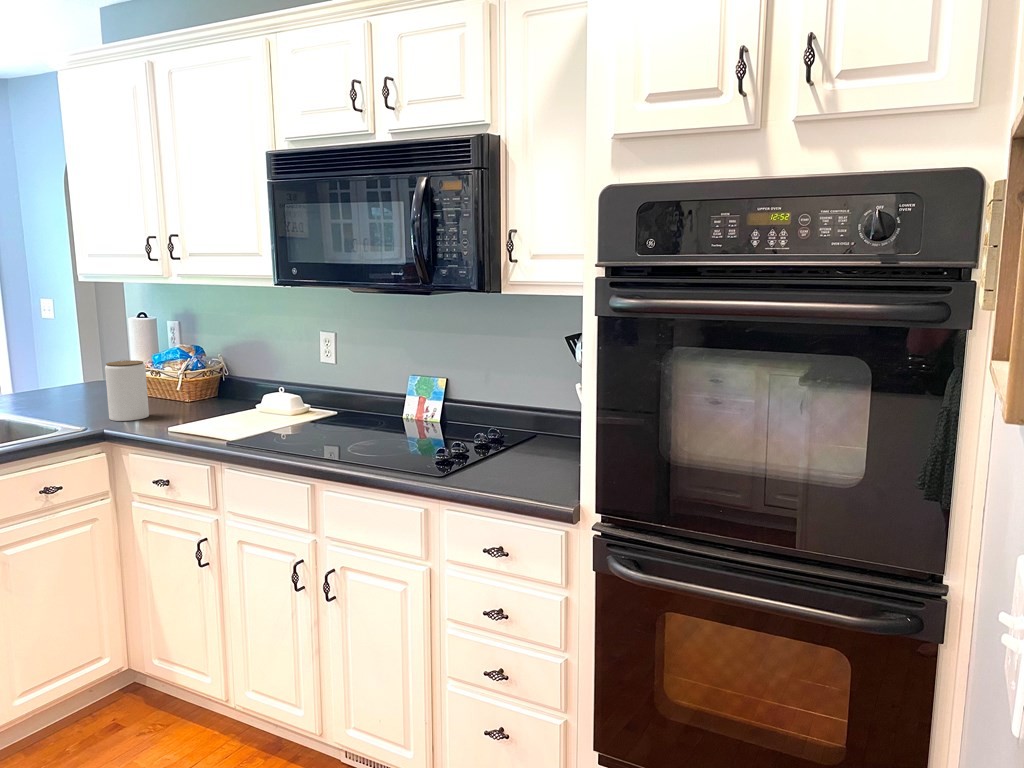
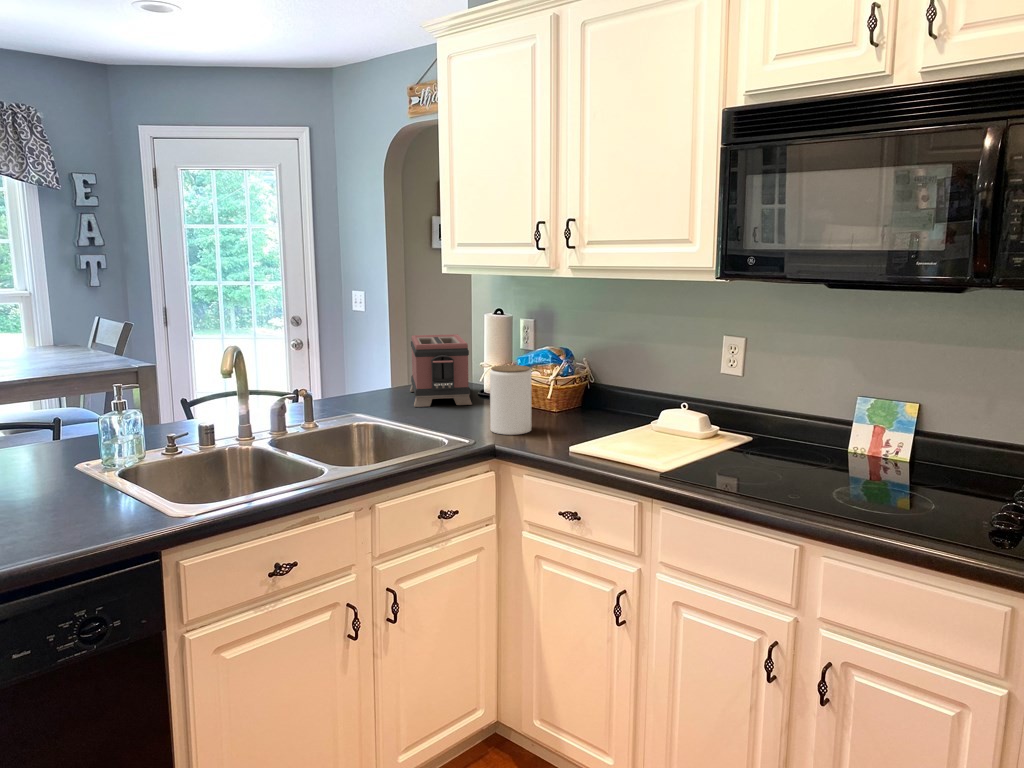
toaster: none [48,337,113,404] -> present [410,334,472,407]

